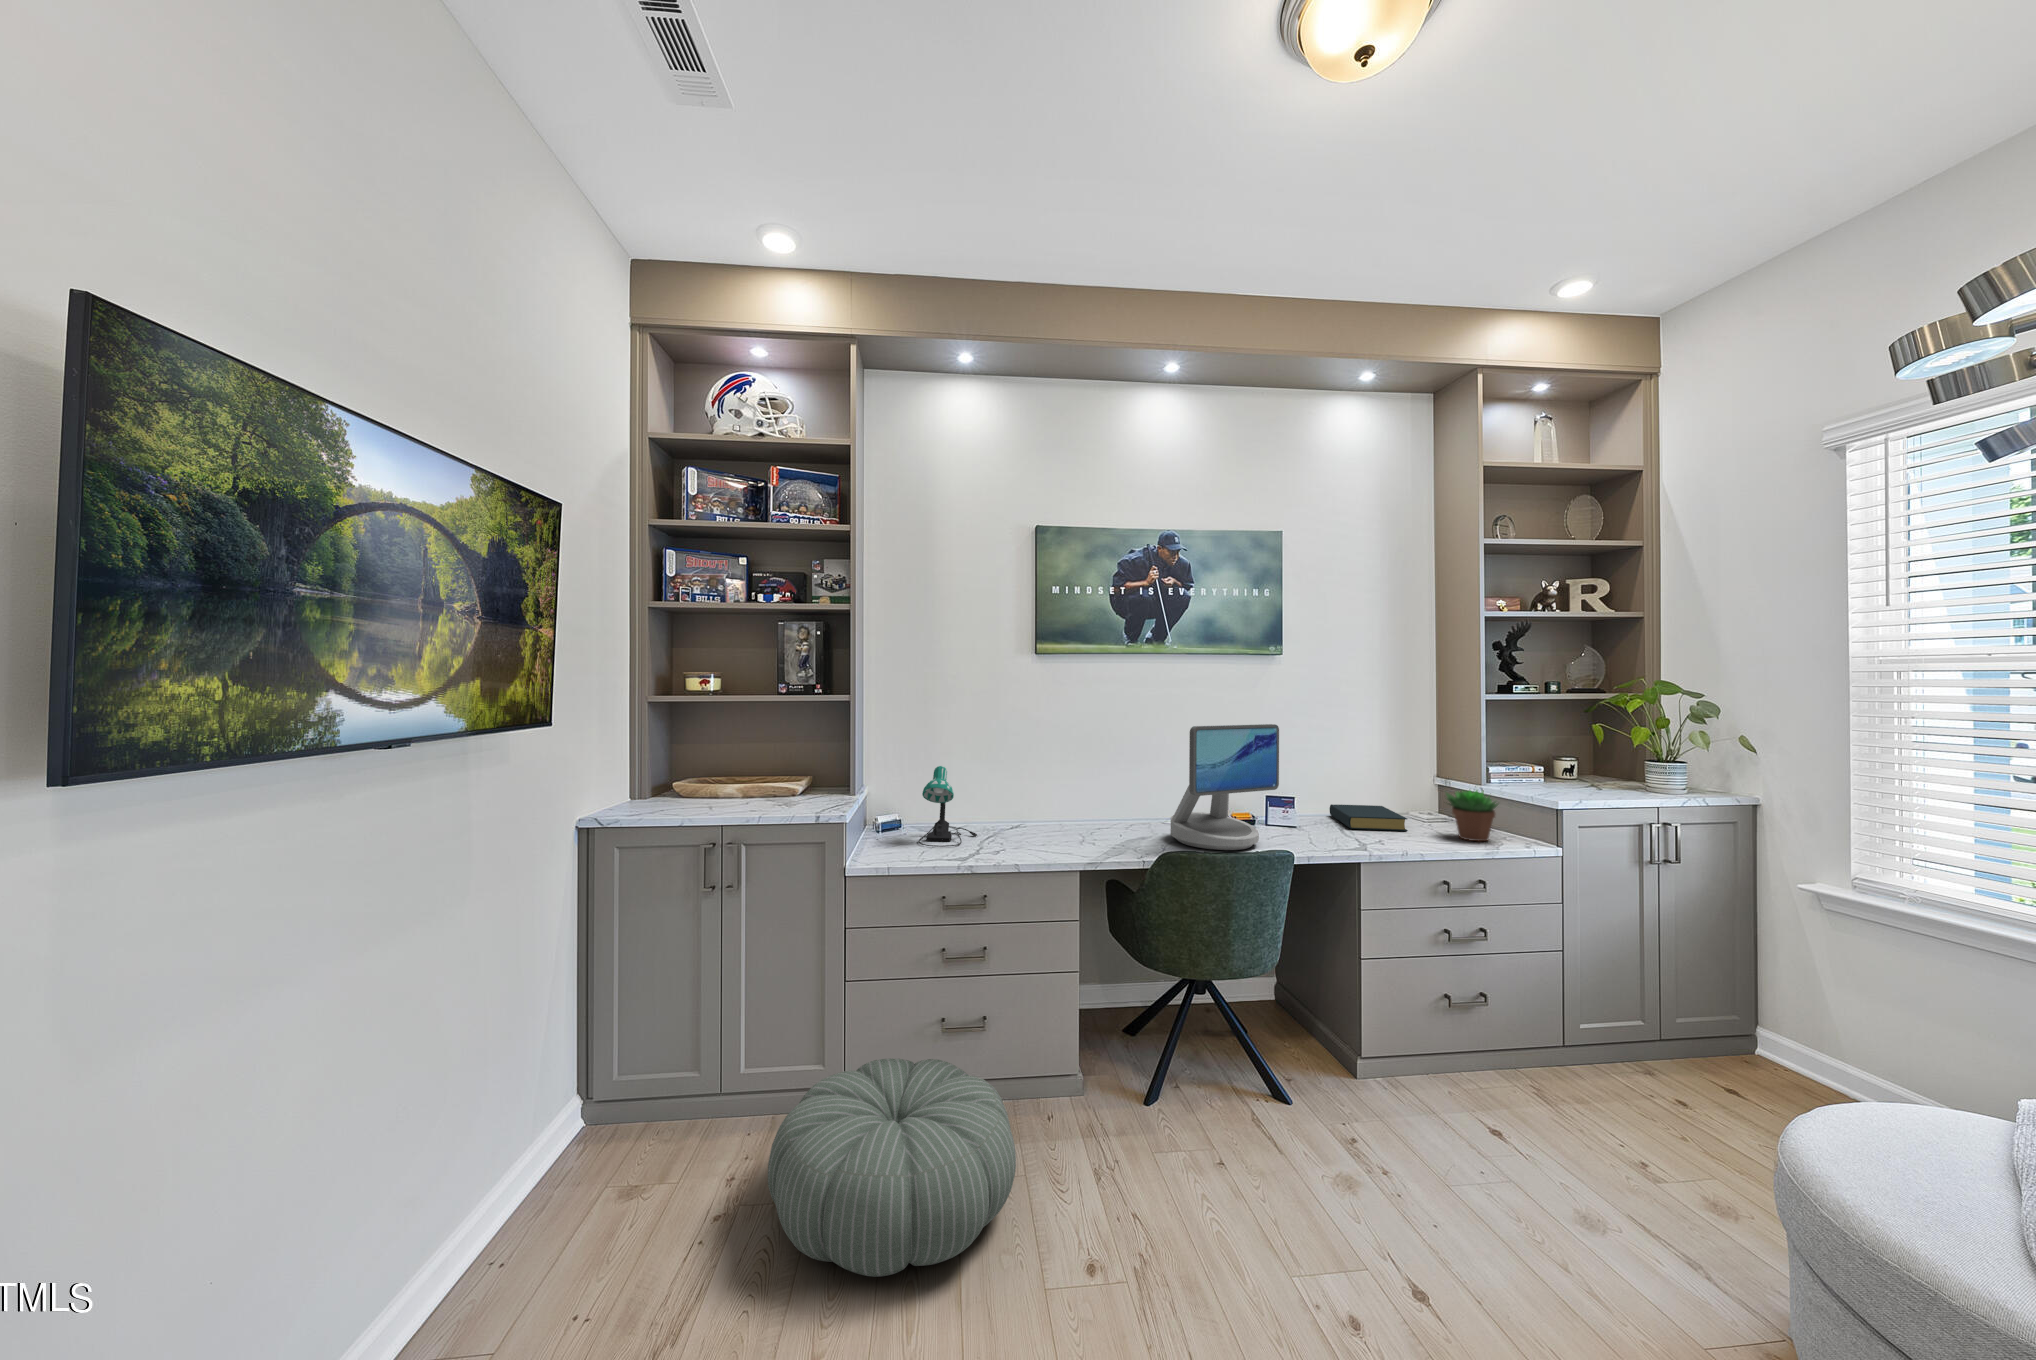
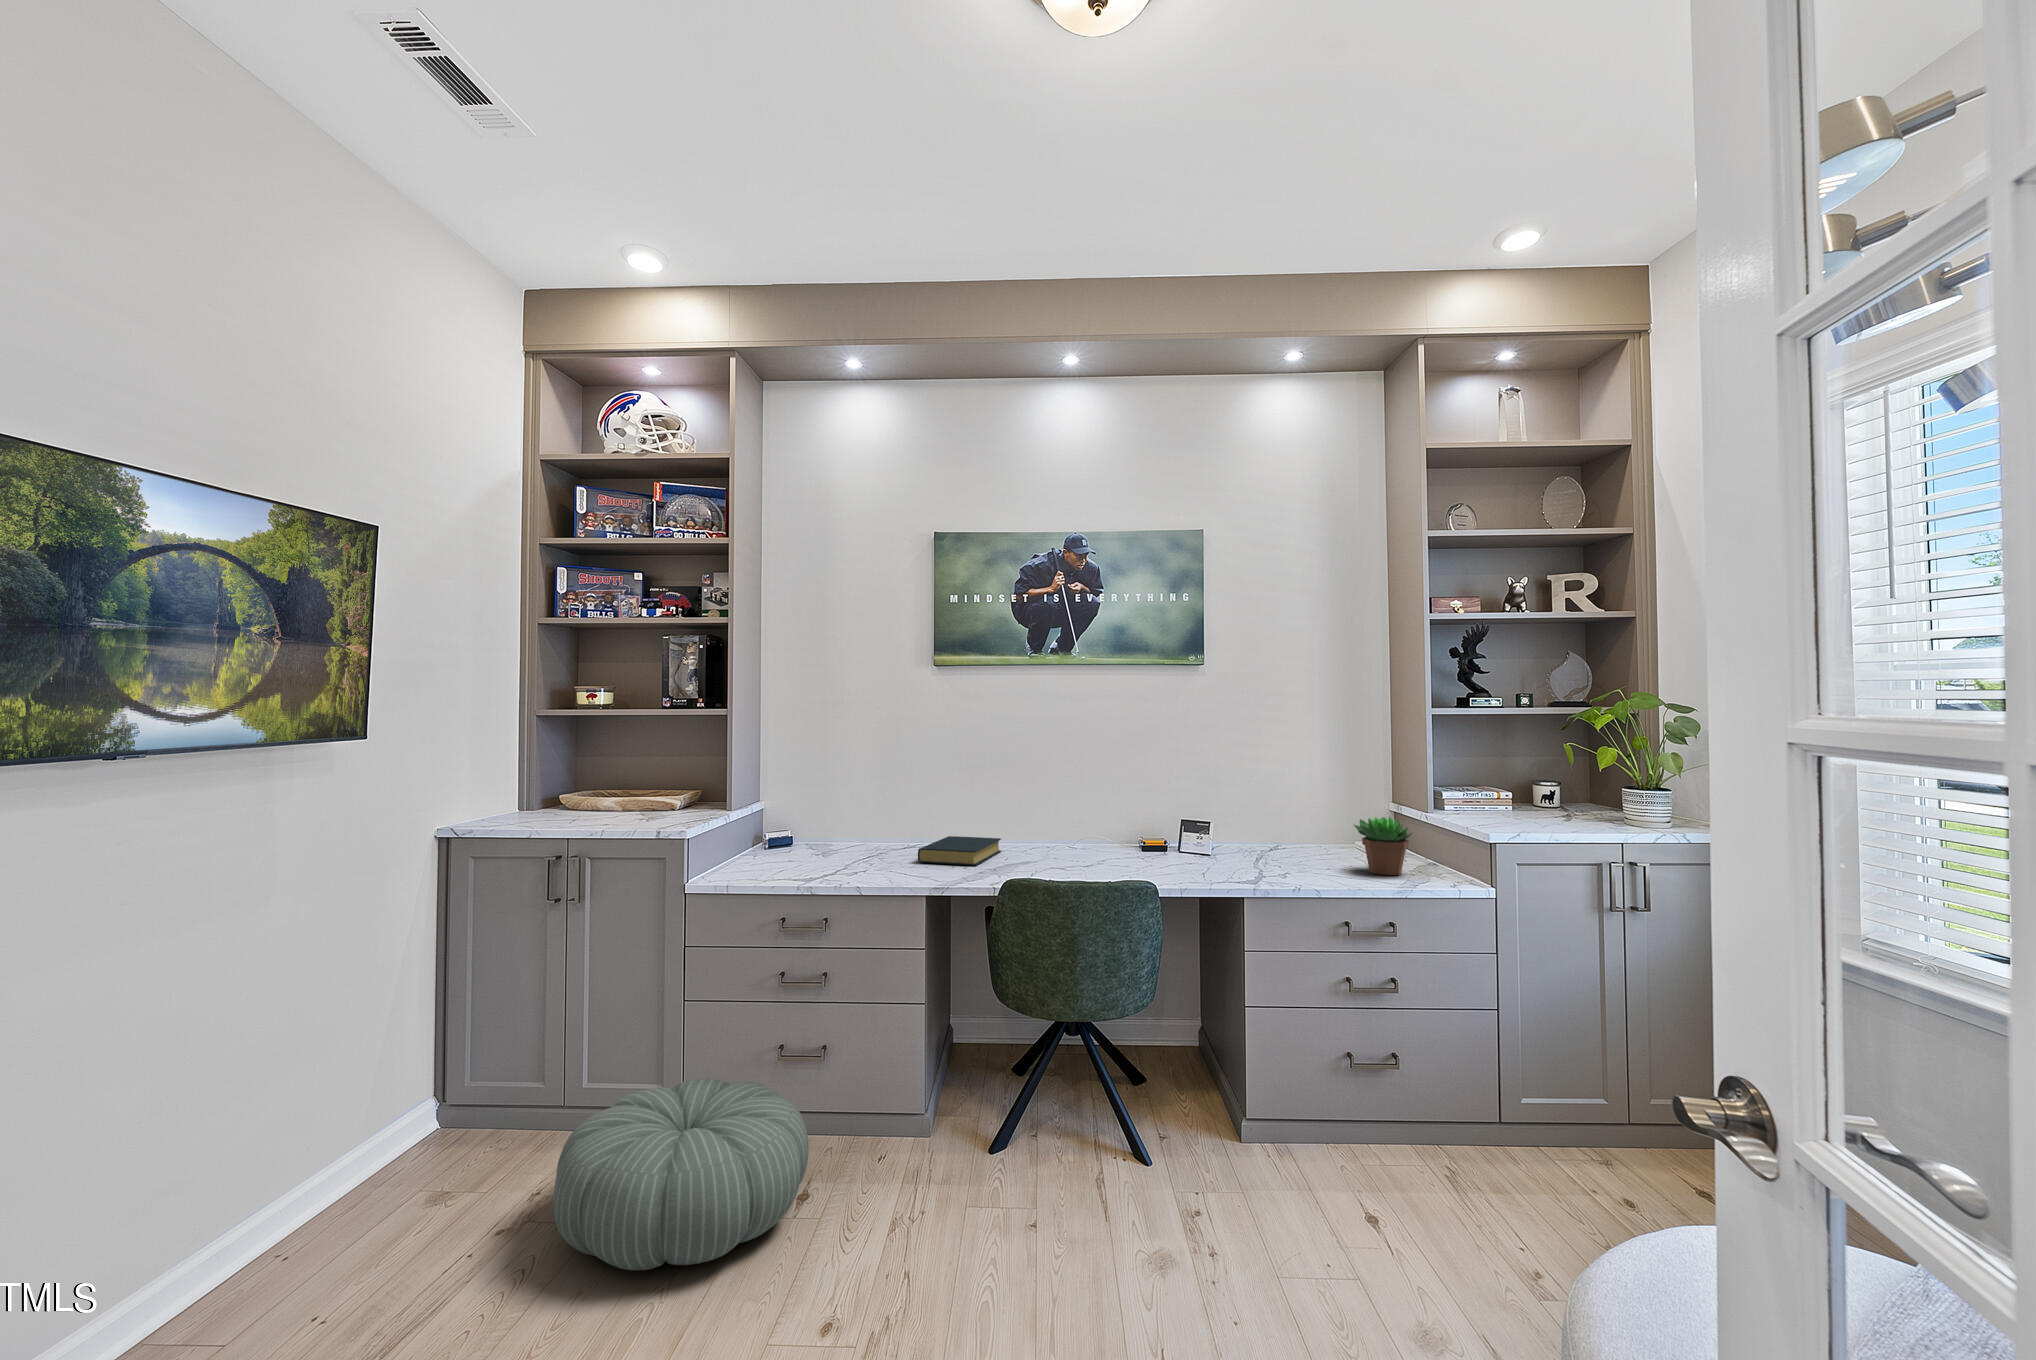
computer monitor: present [1171,724,1279,850] -> none [1040,742,1155,878]
desk lamp: present [919,766,977,847] -> none [774,785,844,869]
hardback book: present [1330,804,1408,831] -> present [918,836,1001,865]

